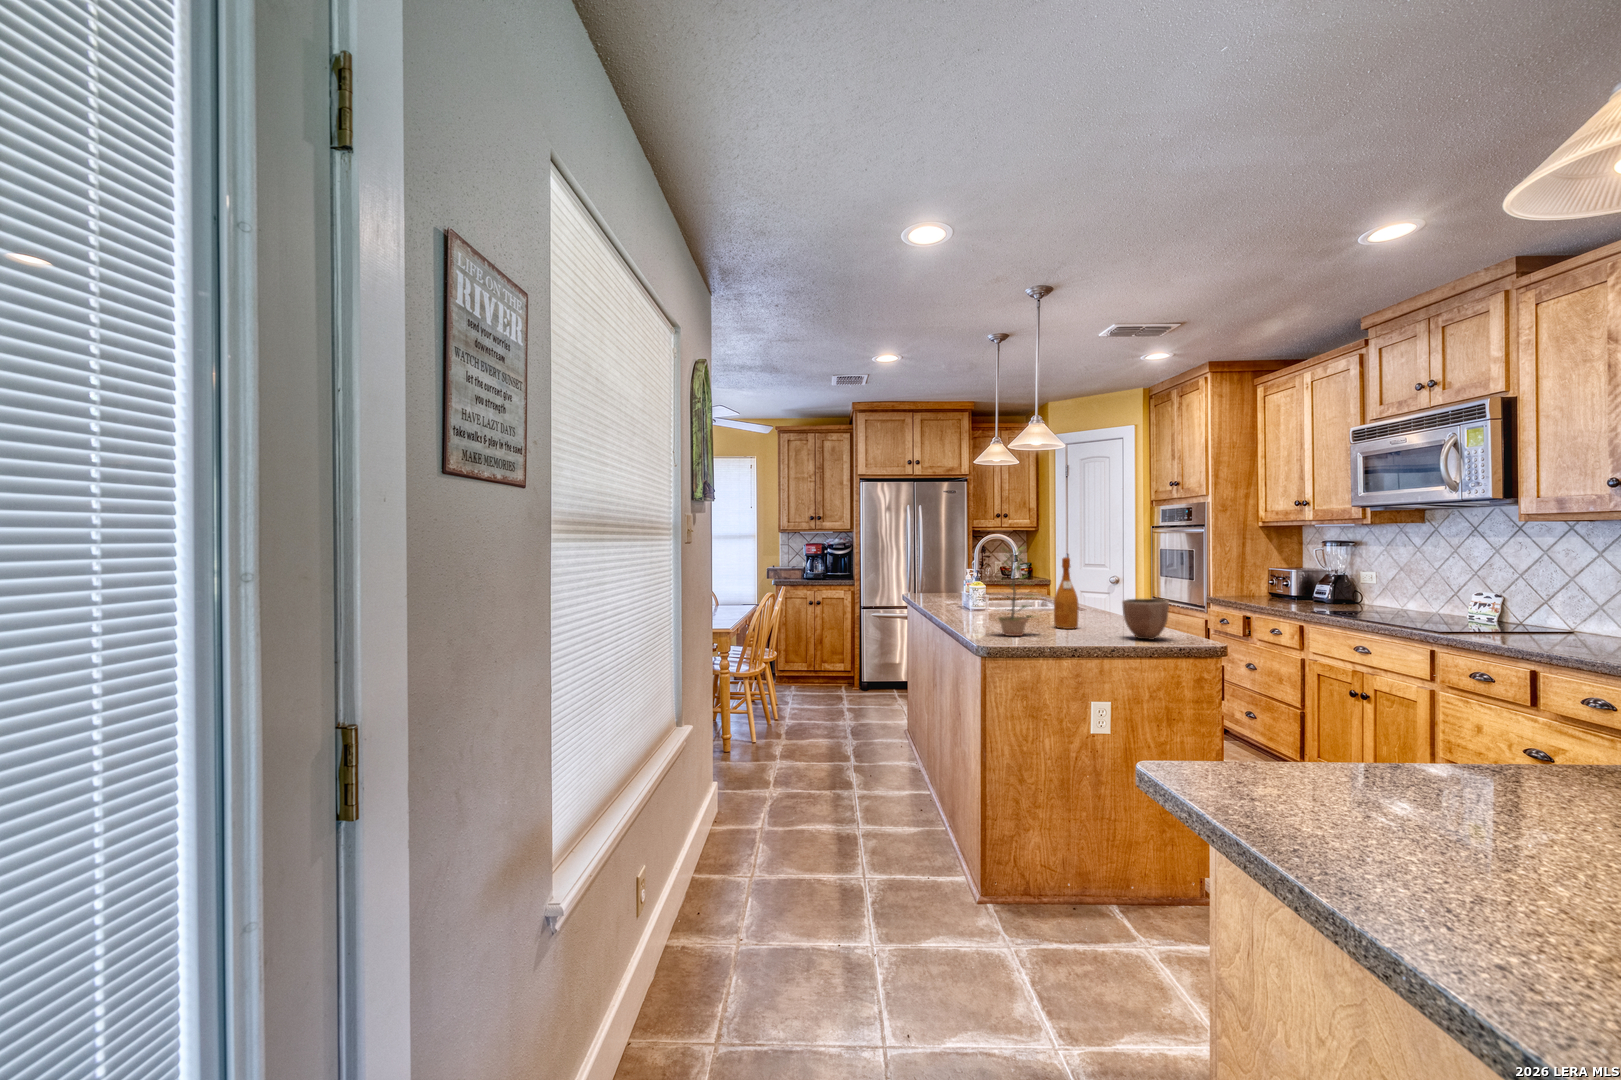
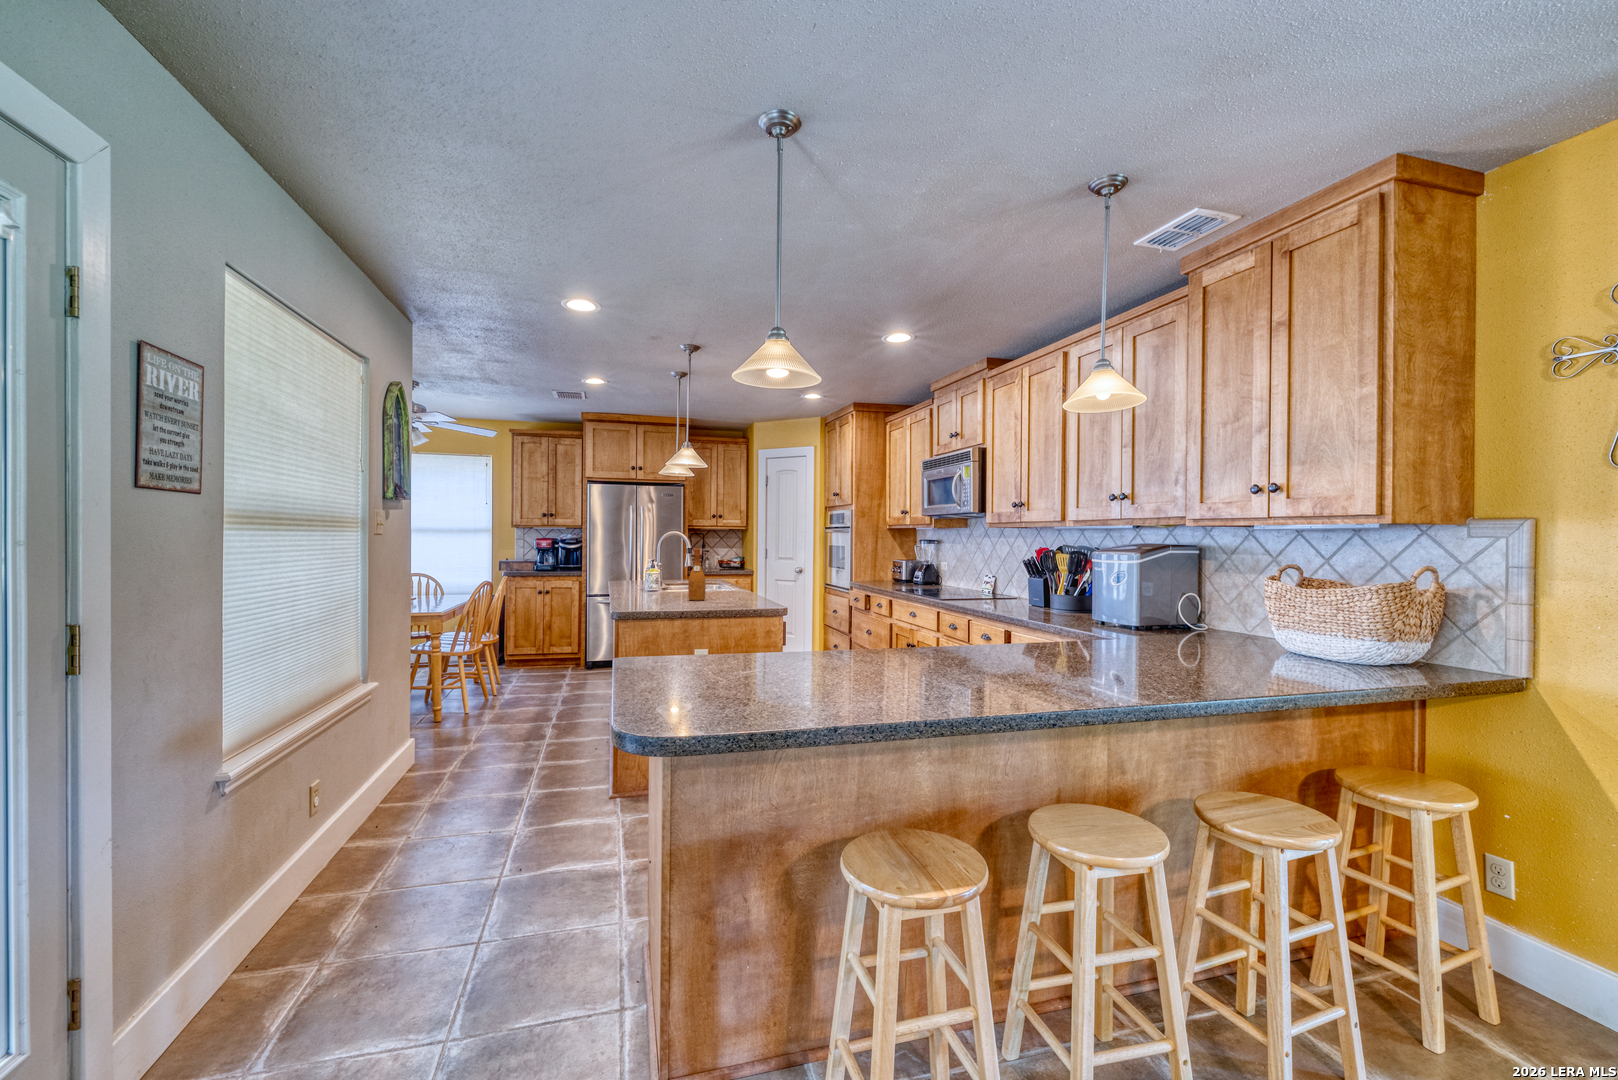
plant: present [999,547,1031,636] -> none [633,540,670,605]
decorative bowl: present [1122,598,1169,640] -> none [723,577,752,605]

